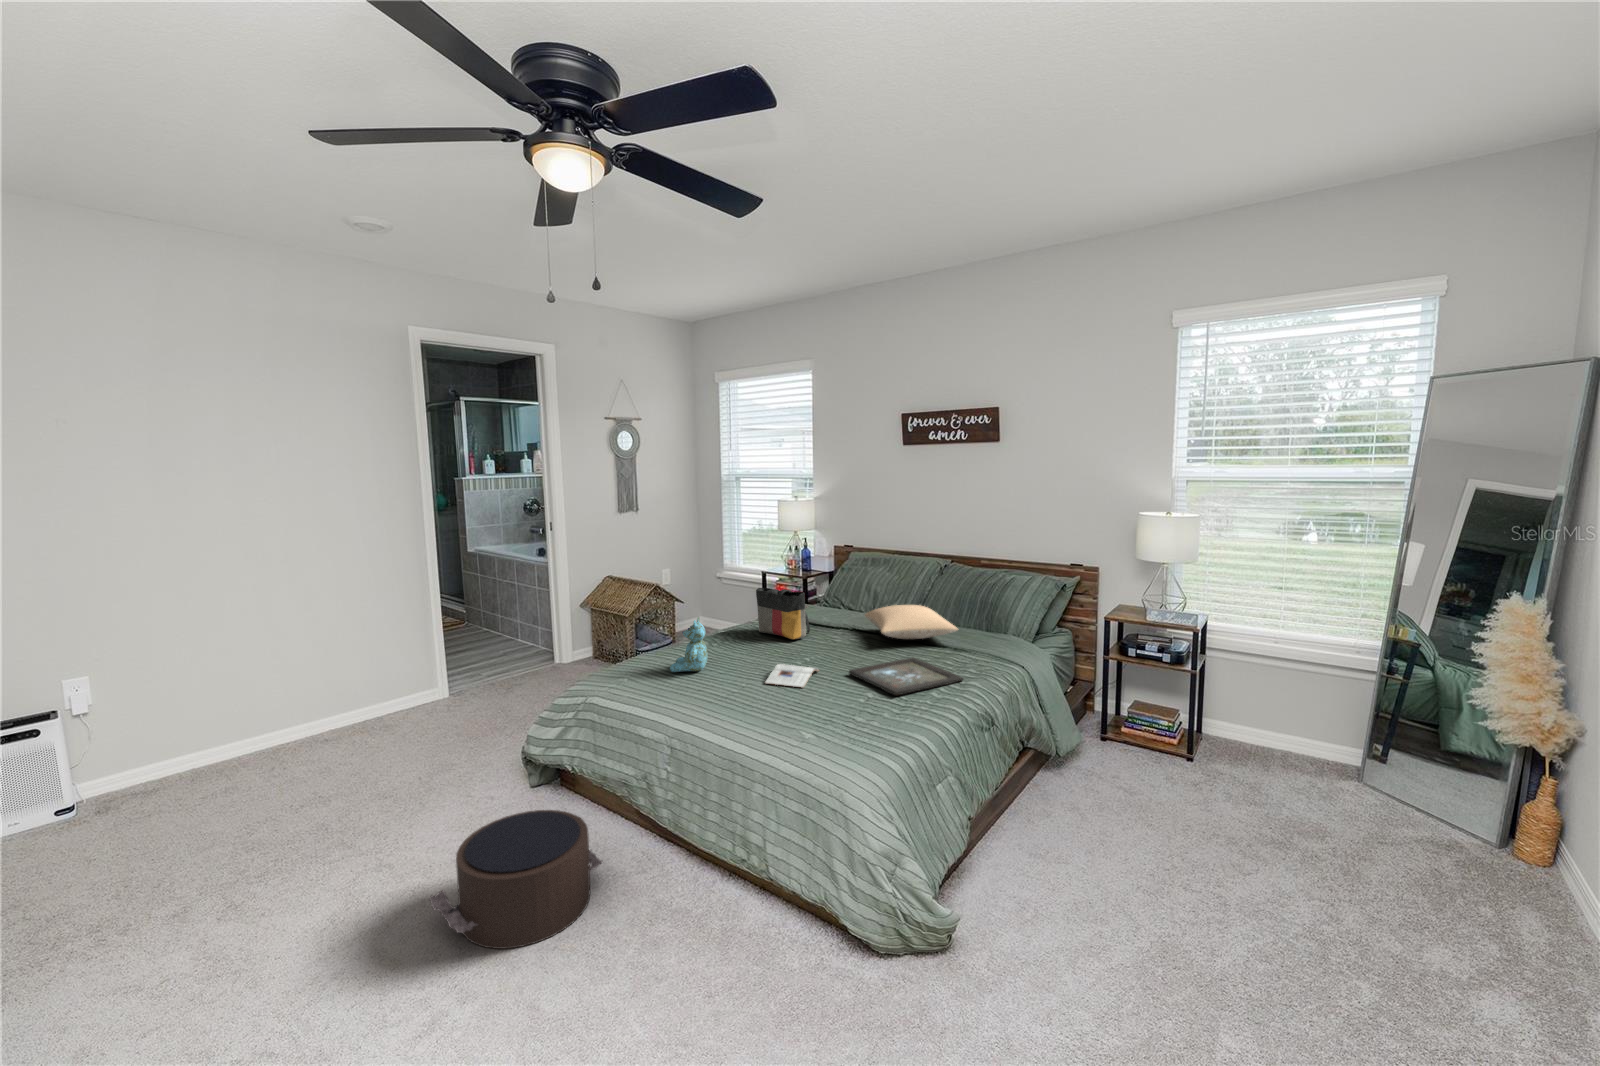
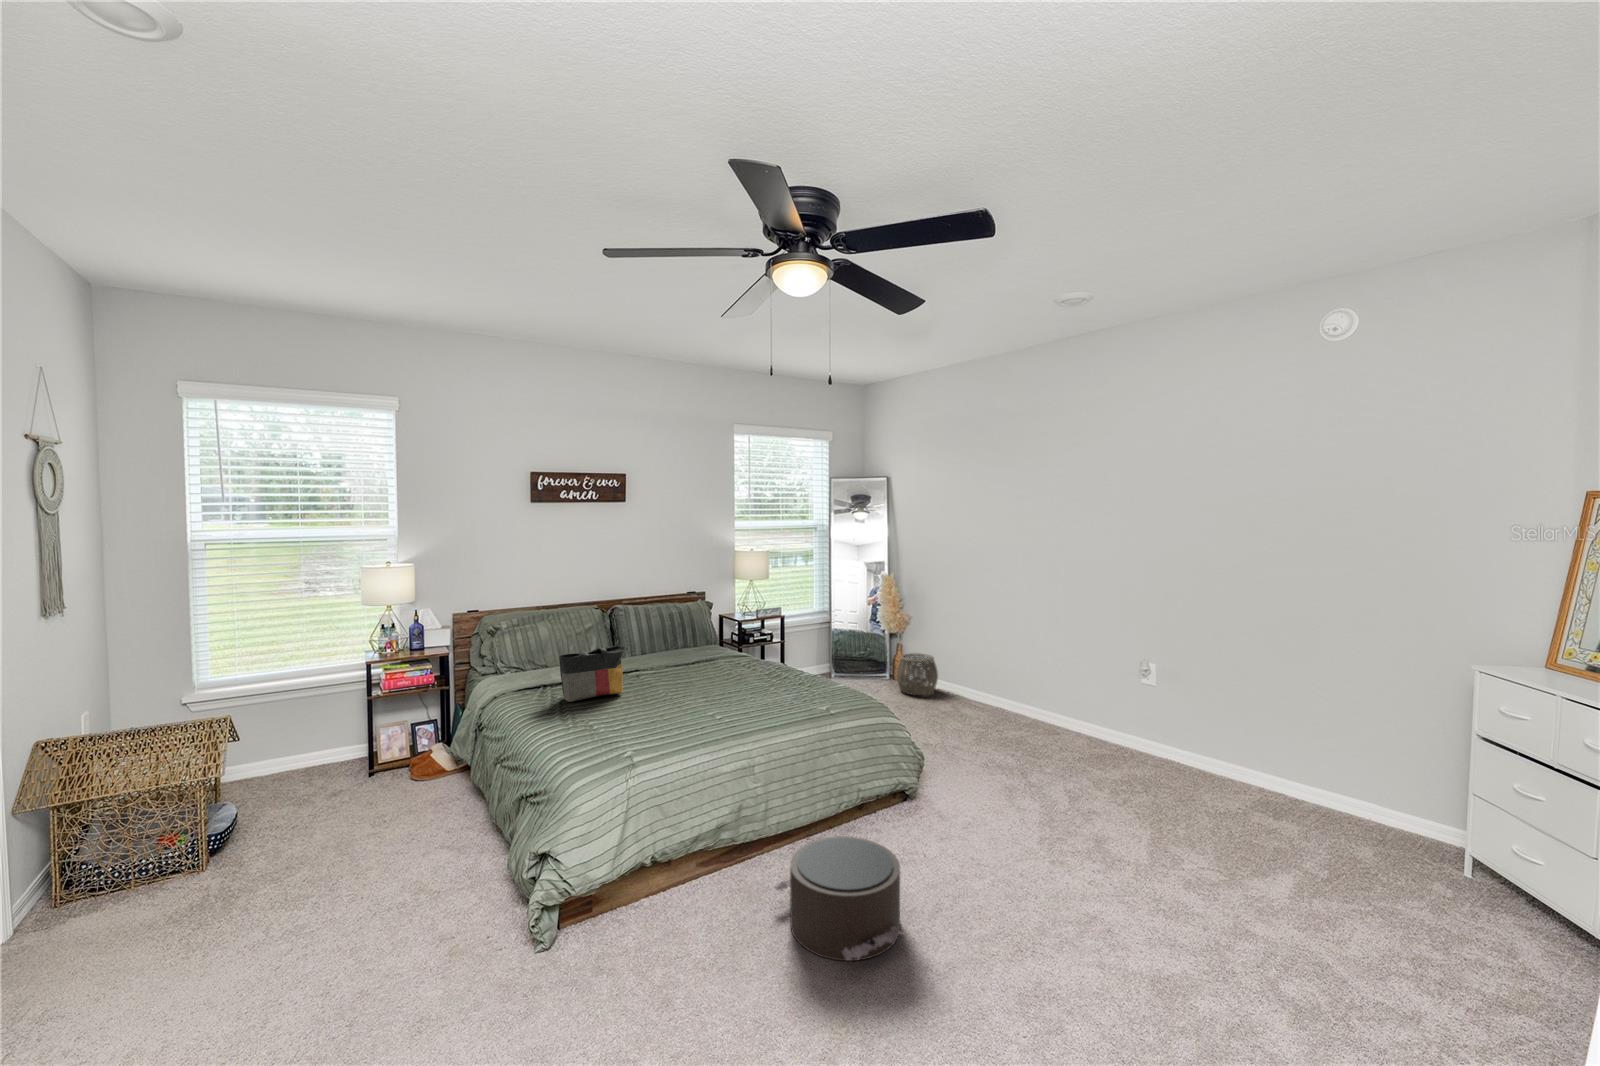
pillow: present [865,605,958,639] -> none [620,639,700,668]
stuffed bear: present [670,617,708,672] -> none [635,677,679,738]
tray: present [849,658,963,695] -> none [719,667,788,689]
magazine: present [765,664,818,688] -> none [689,692,747,712]
woven basket: none [1421,806,1572,939] -> present [897,653,938,695]

